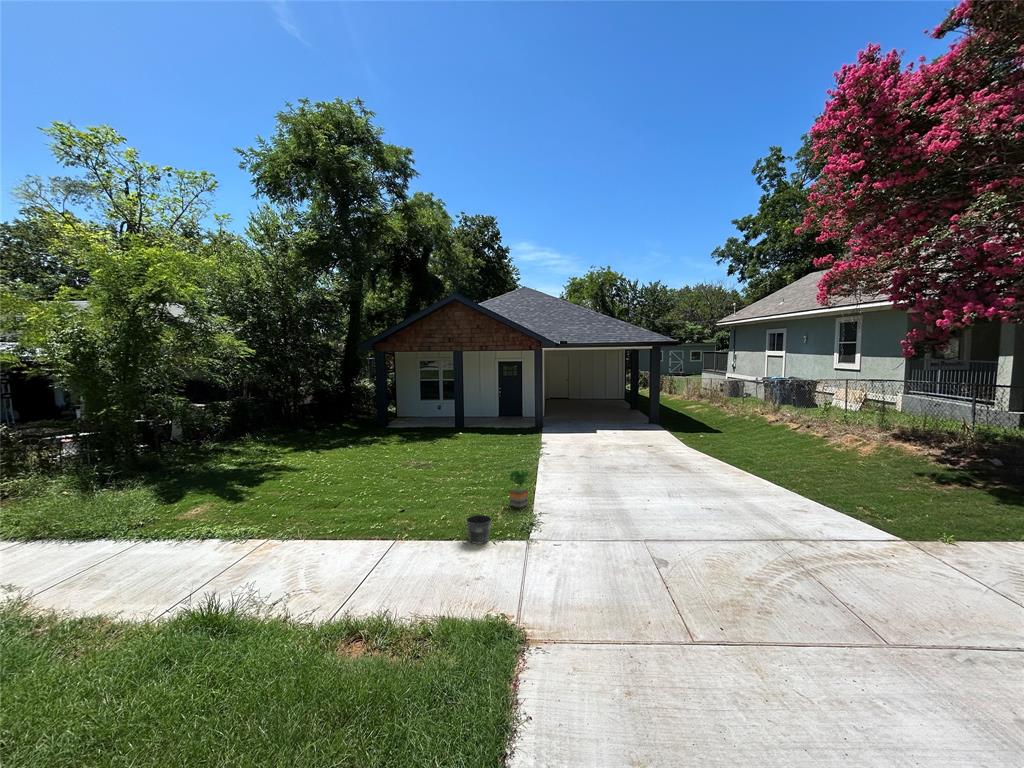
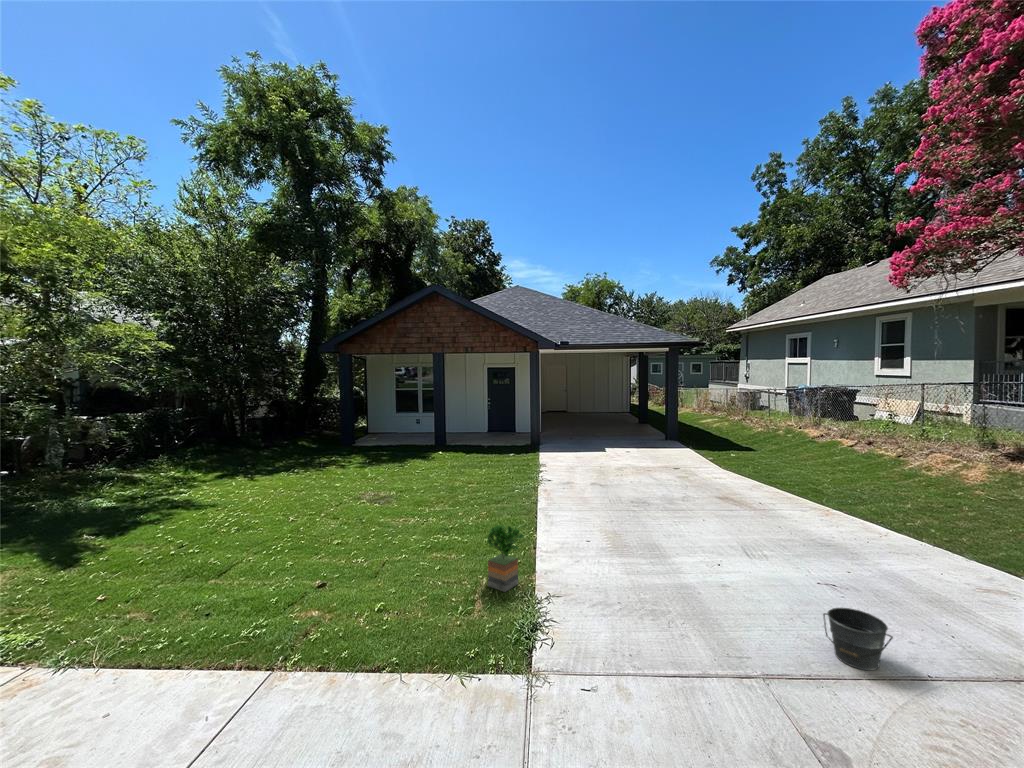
bucket: present [465,515,492,544] -> present [823,608,893,670]

